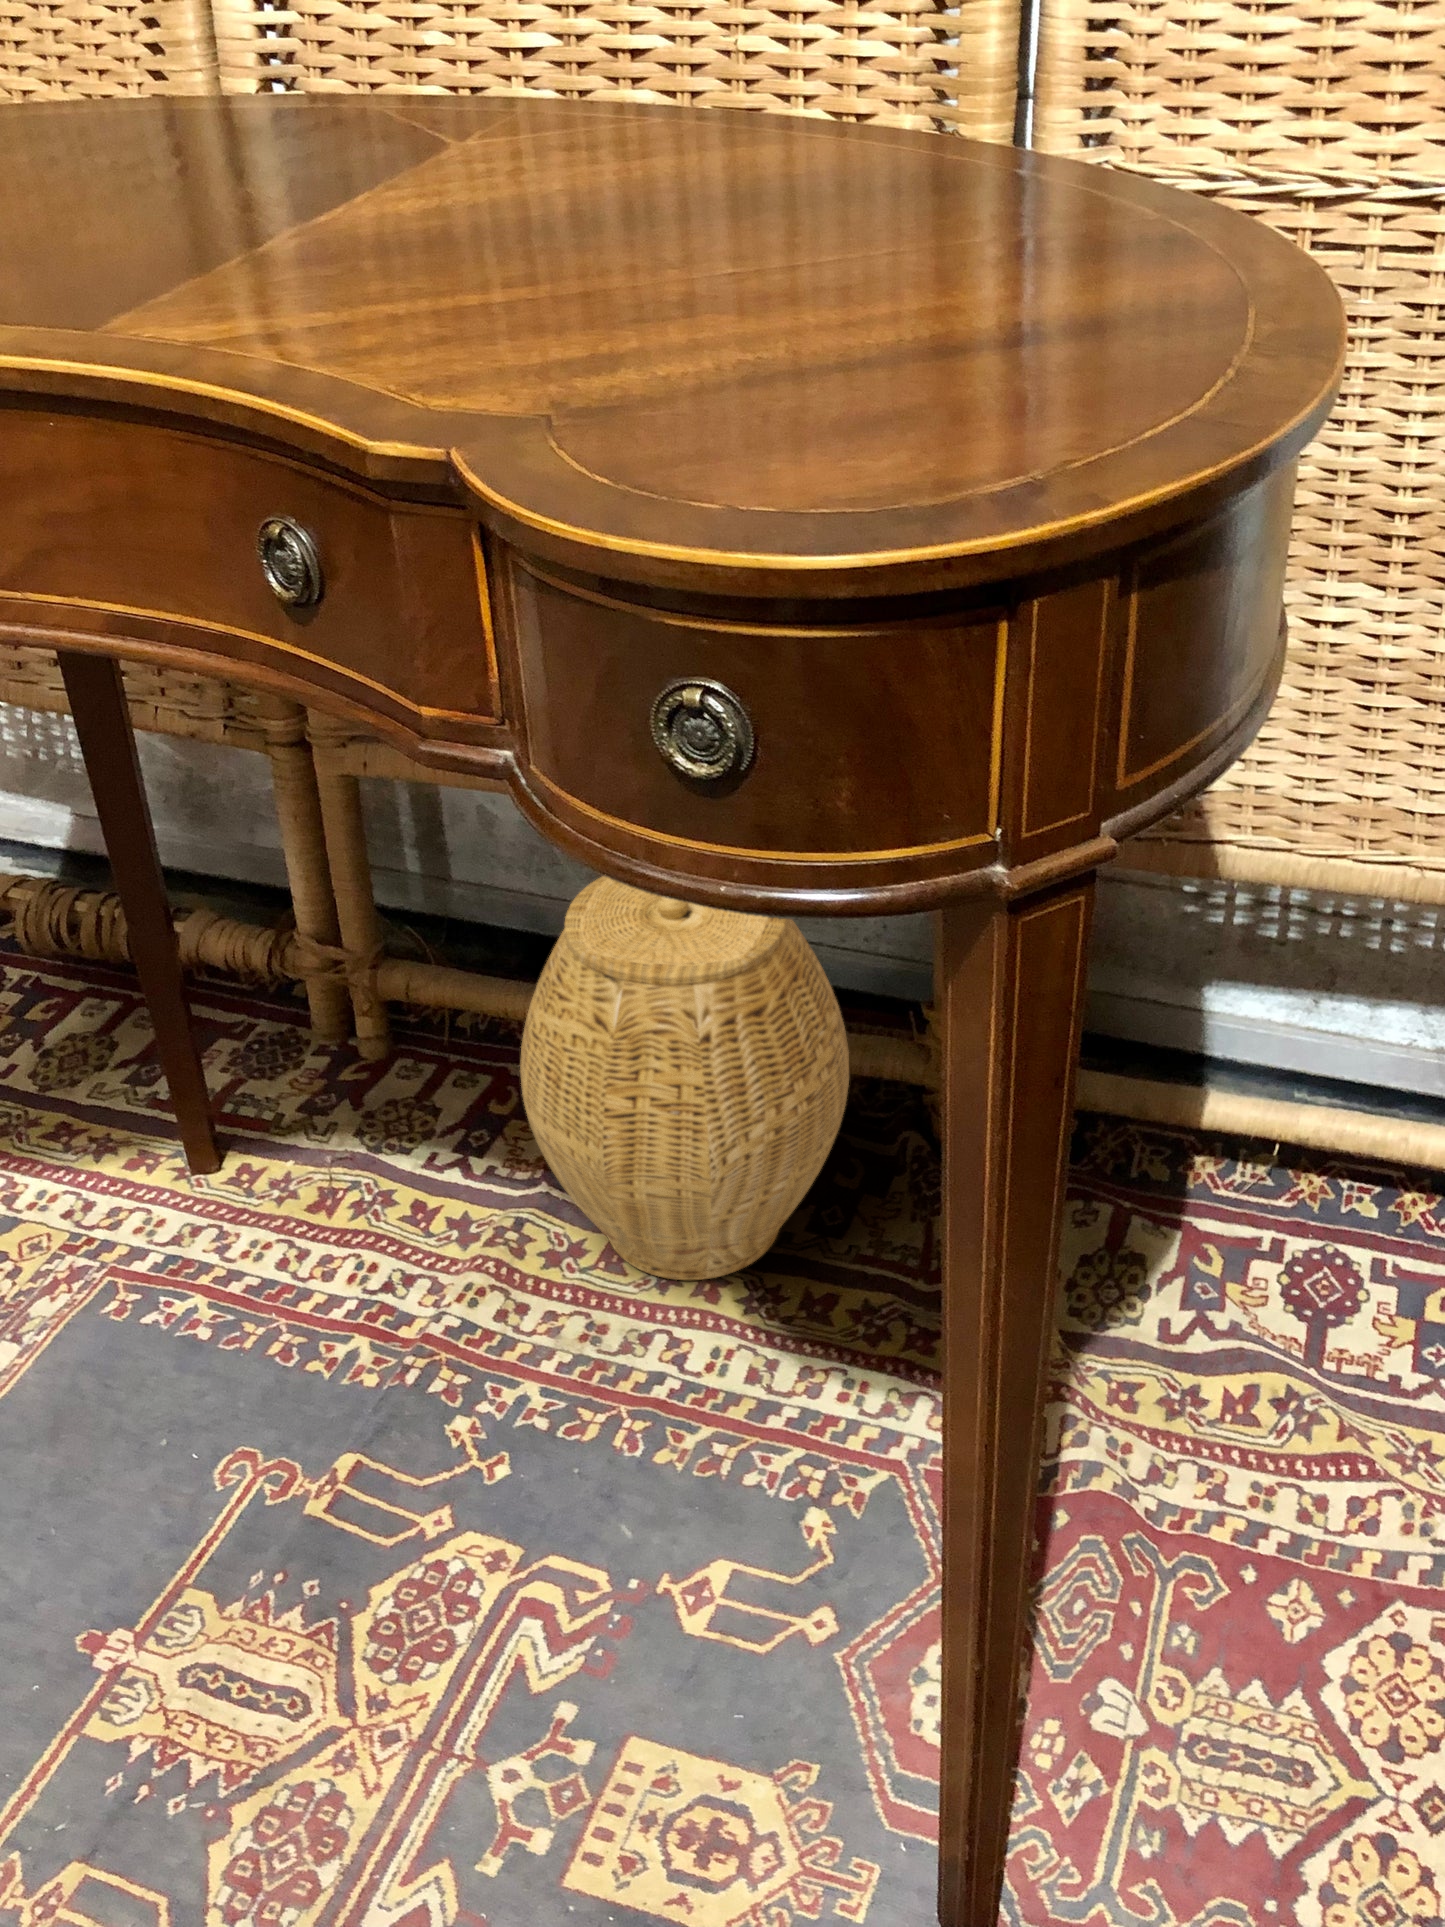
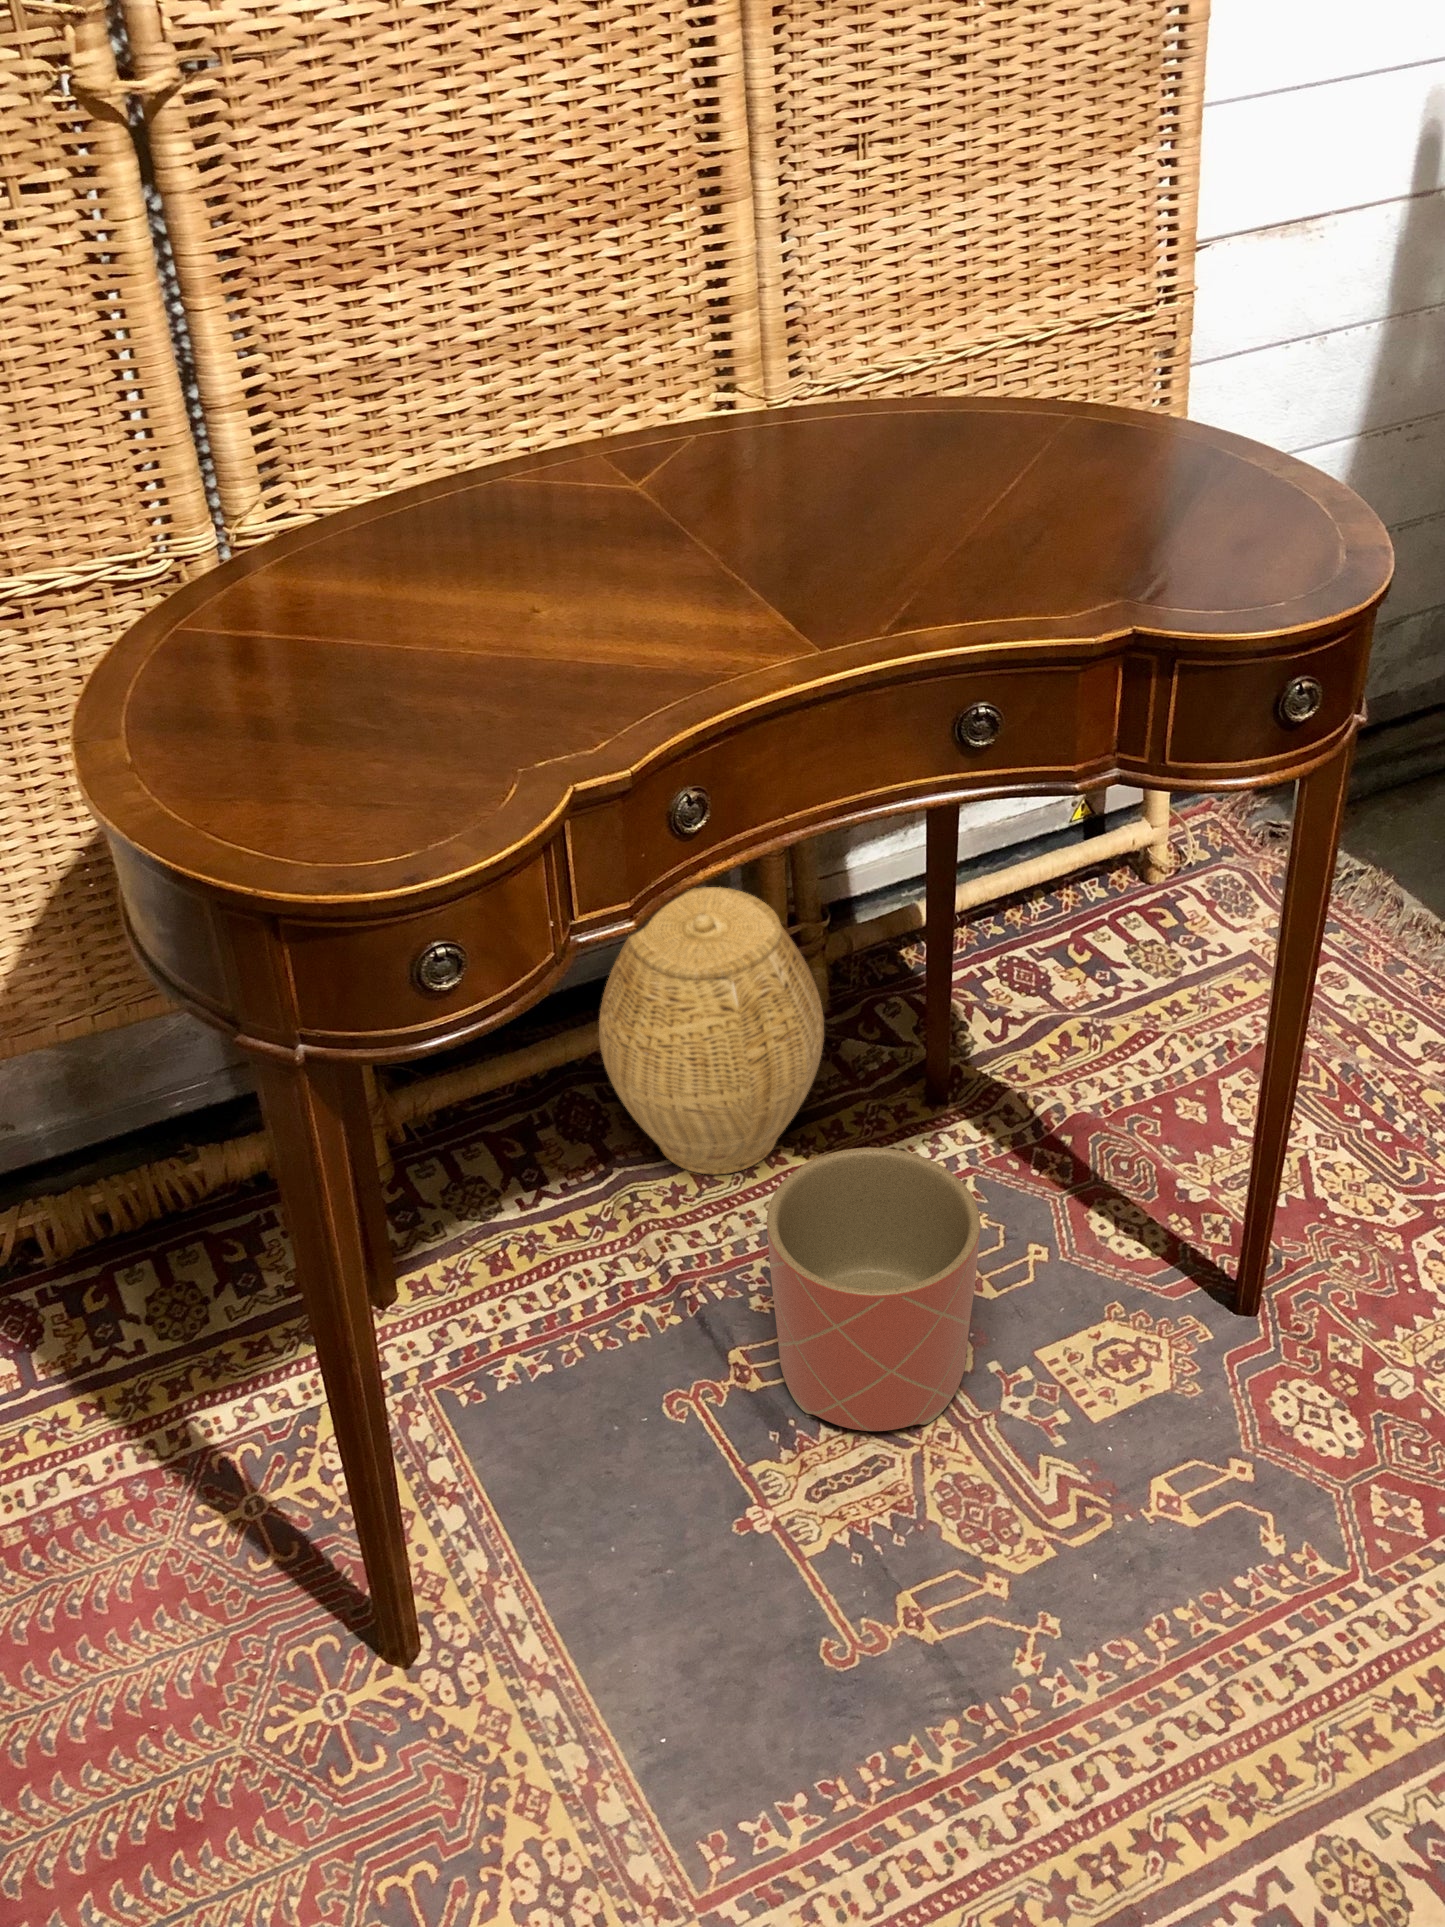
planter: none [246,1254,590,1707] -> present [767,1148,980,1431]

